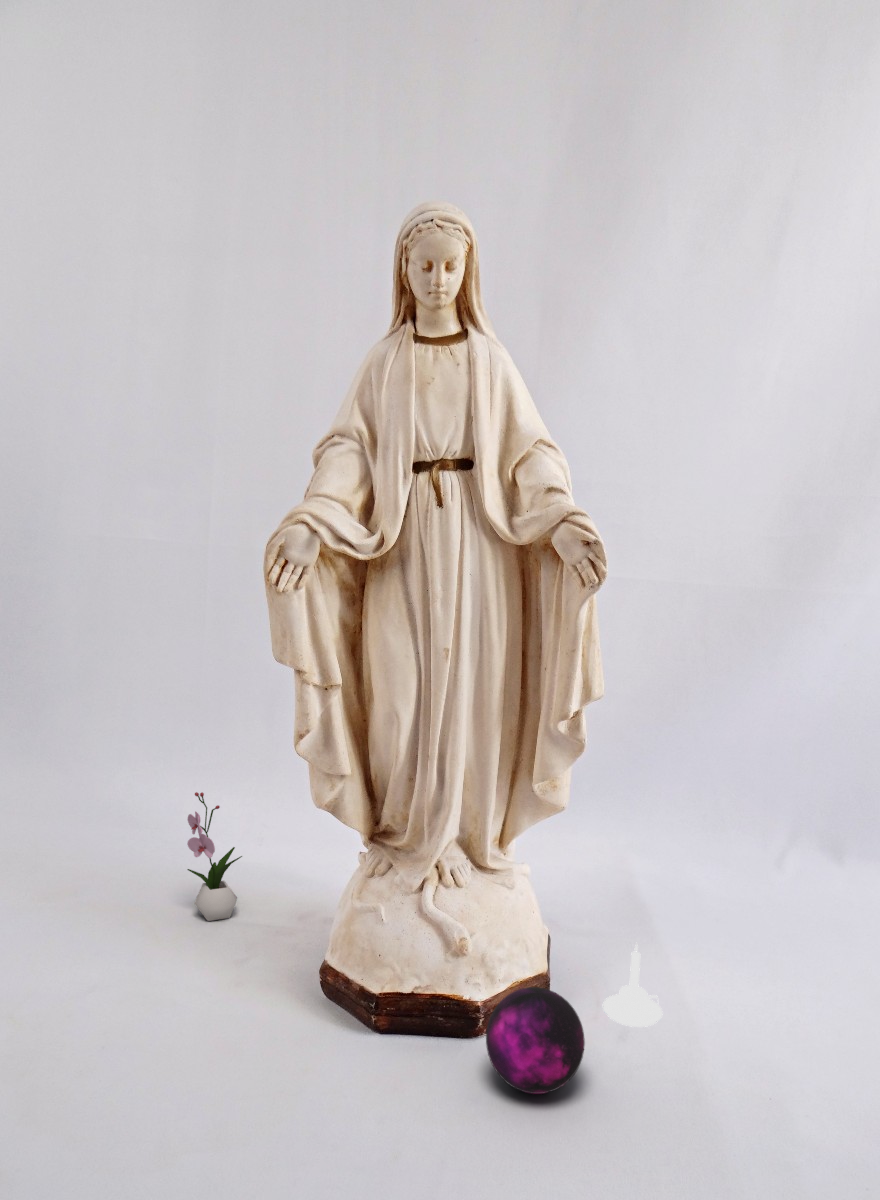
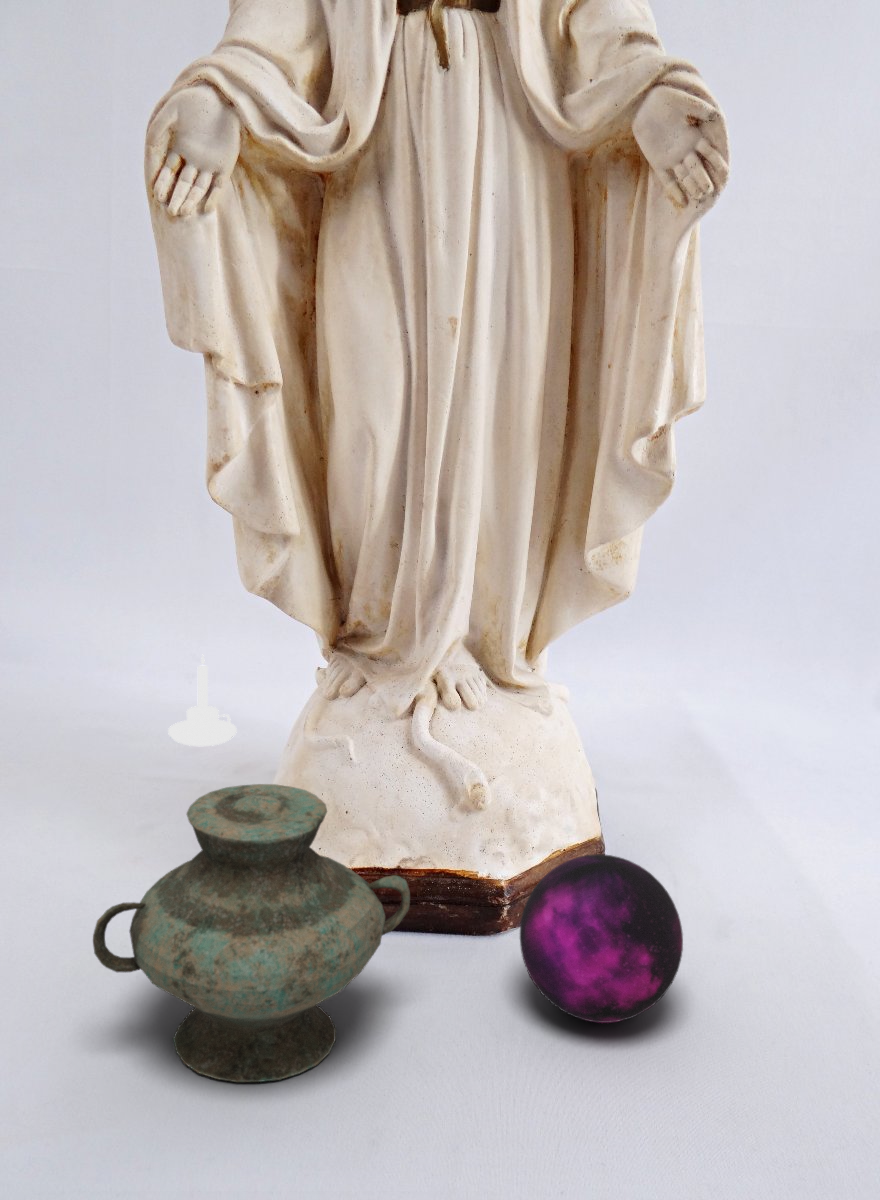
flower arrangement: present [187,792,242,921] -> none [58,583,143,772]
candle holder: present [603,944,662,1027] -> present [168,656,237,746]
vase: none [234,945,419,1128] -> present [93,784,410,1082]

